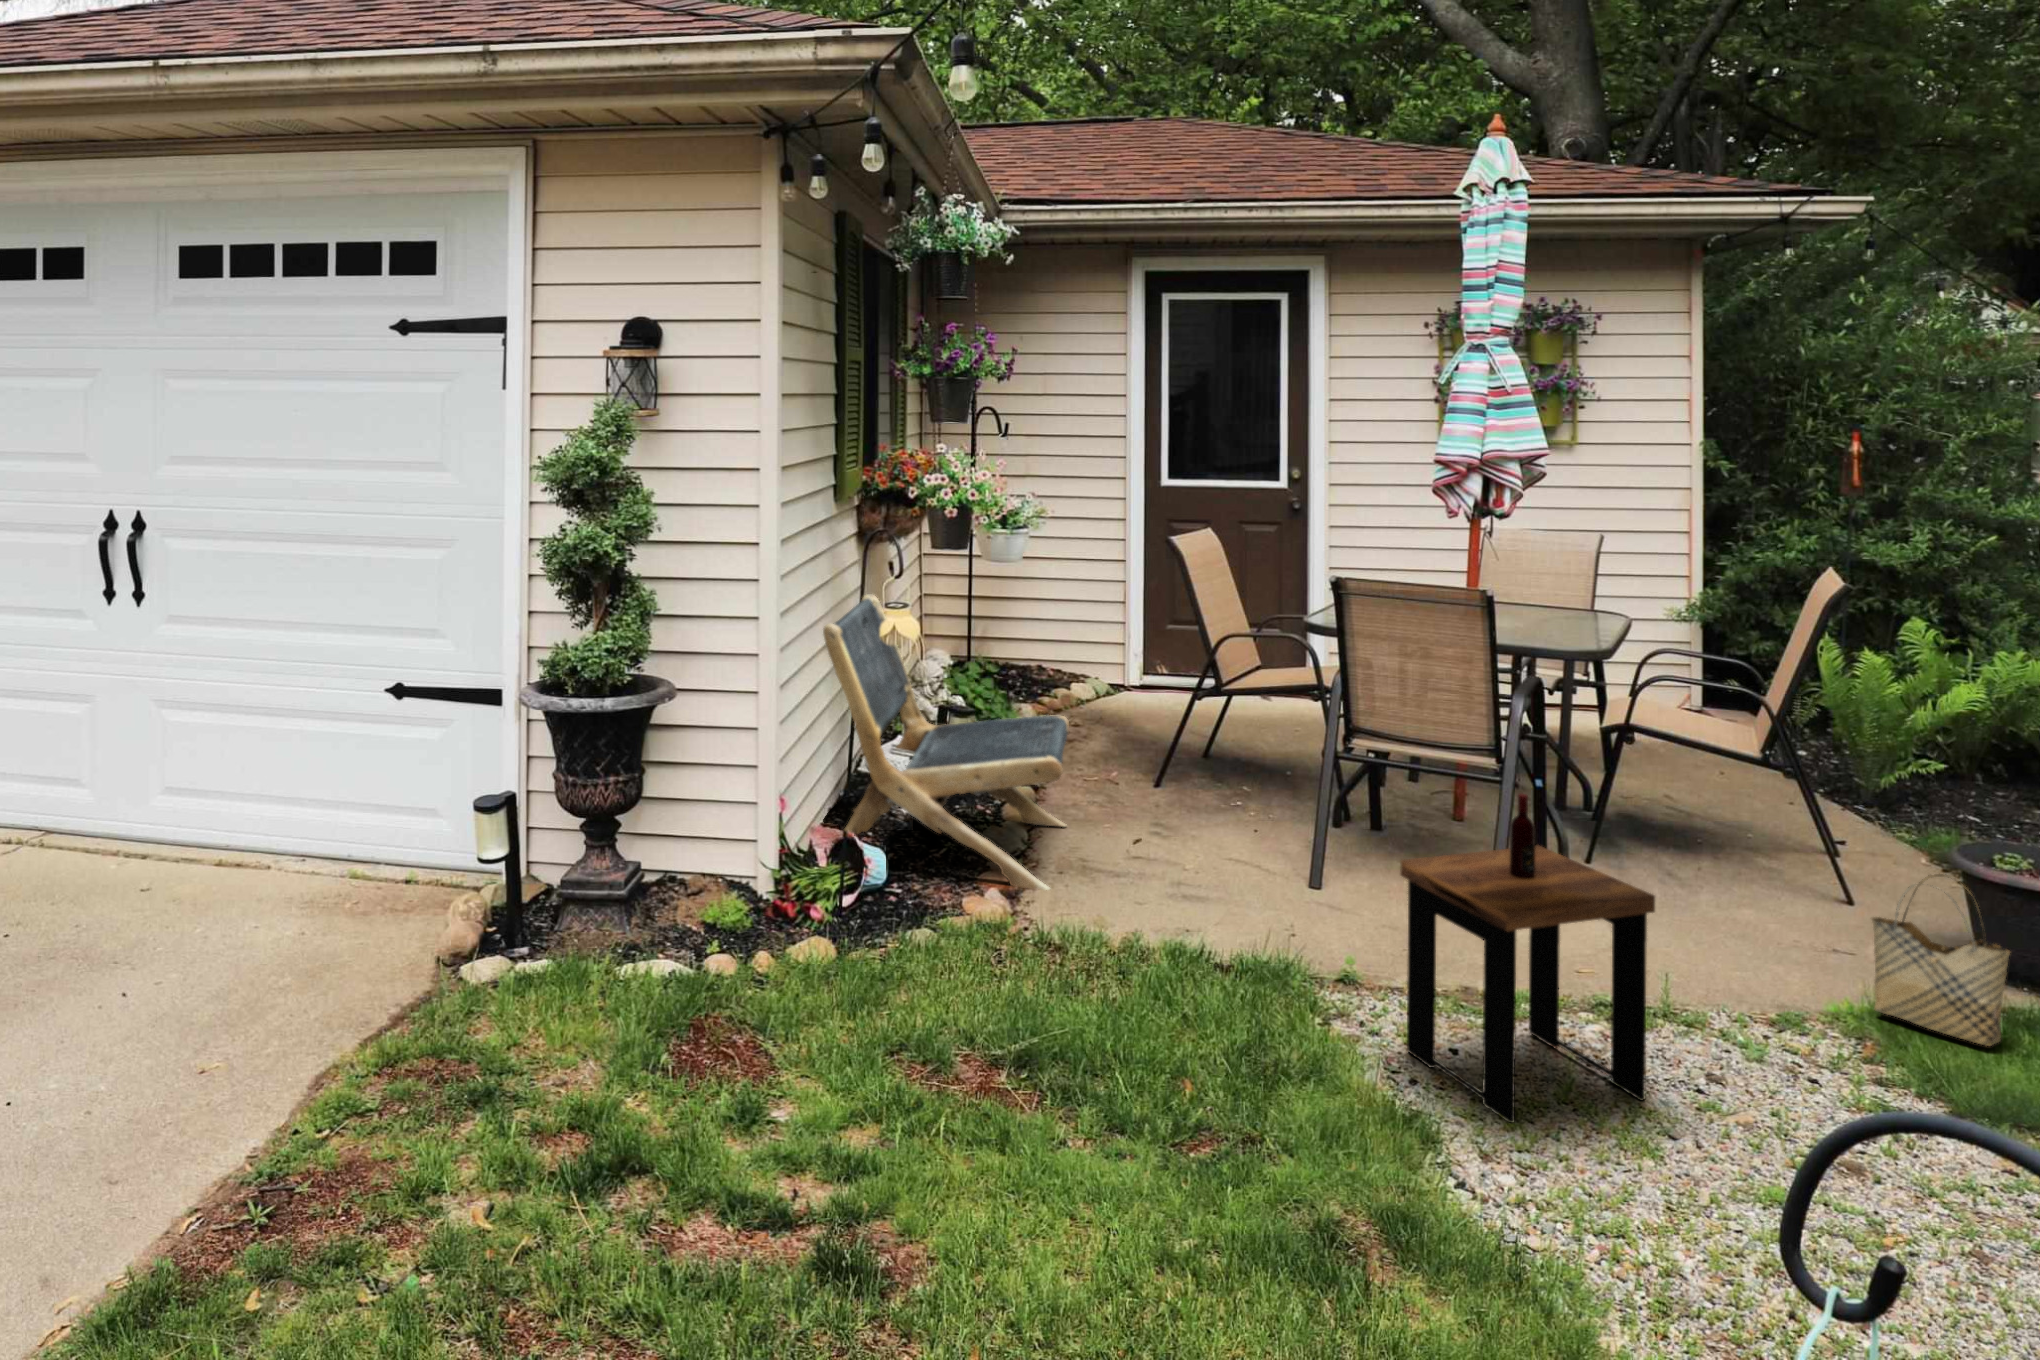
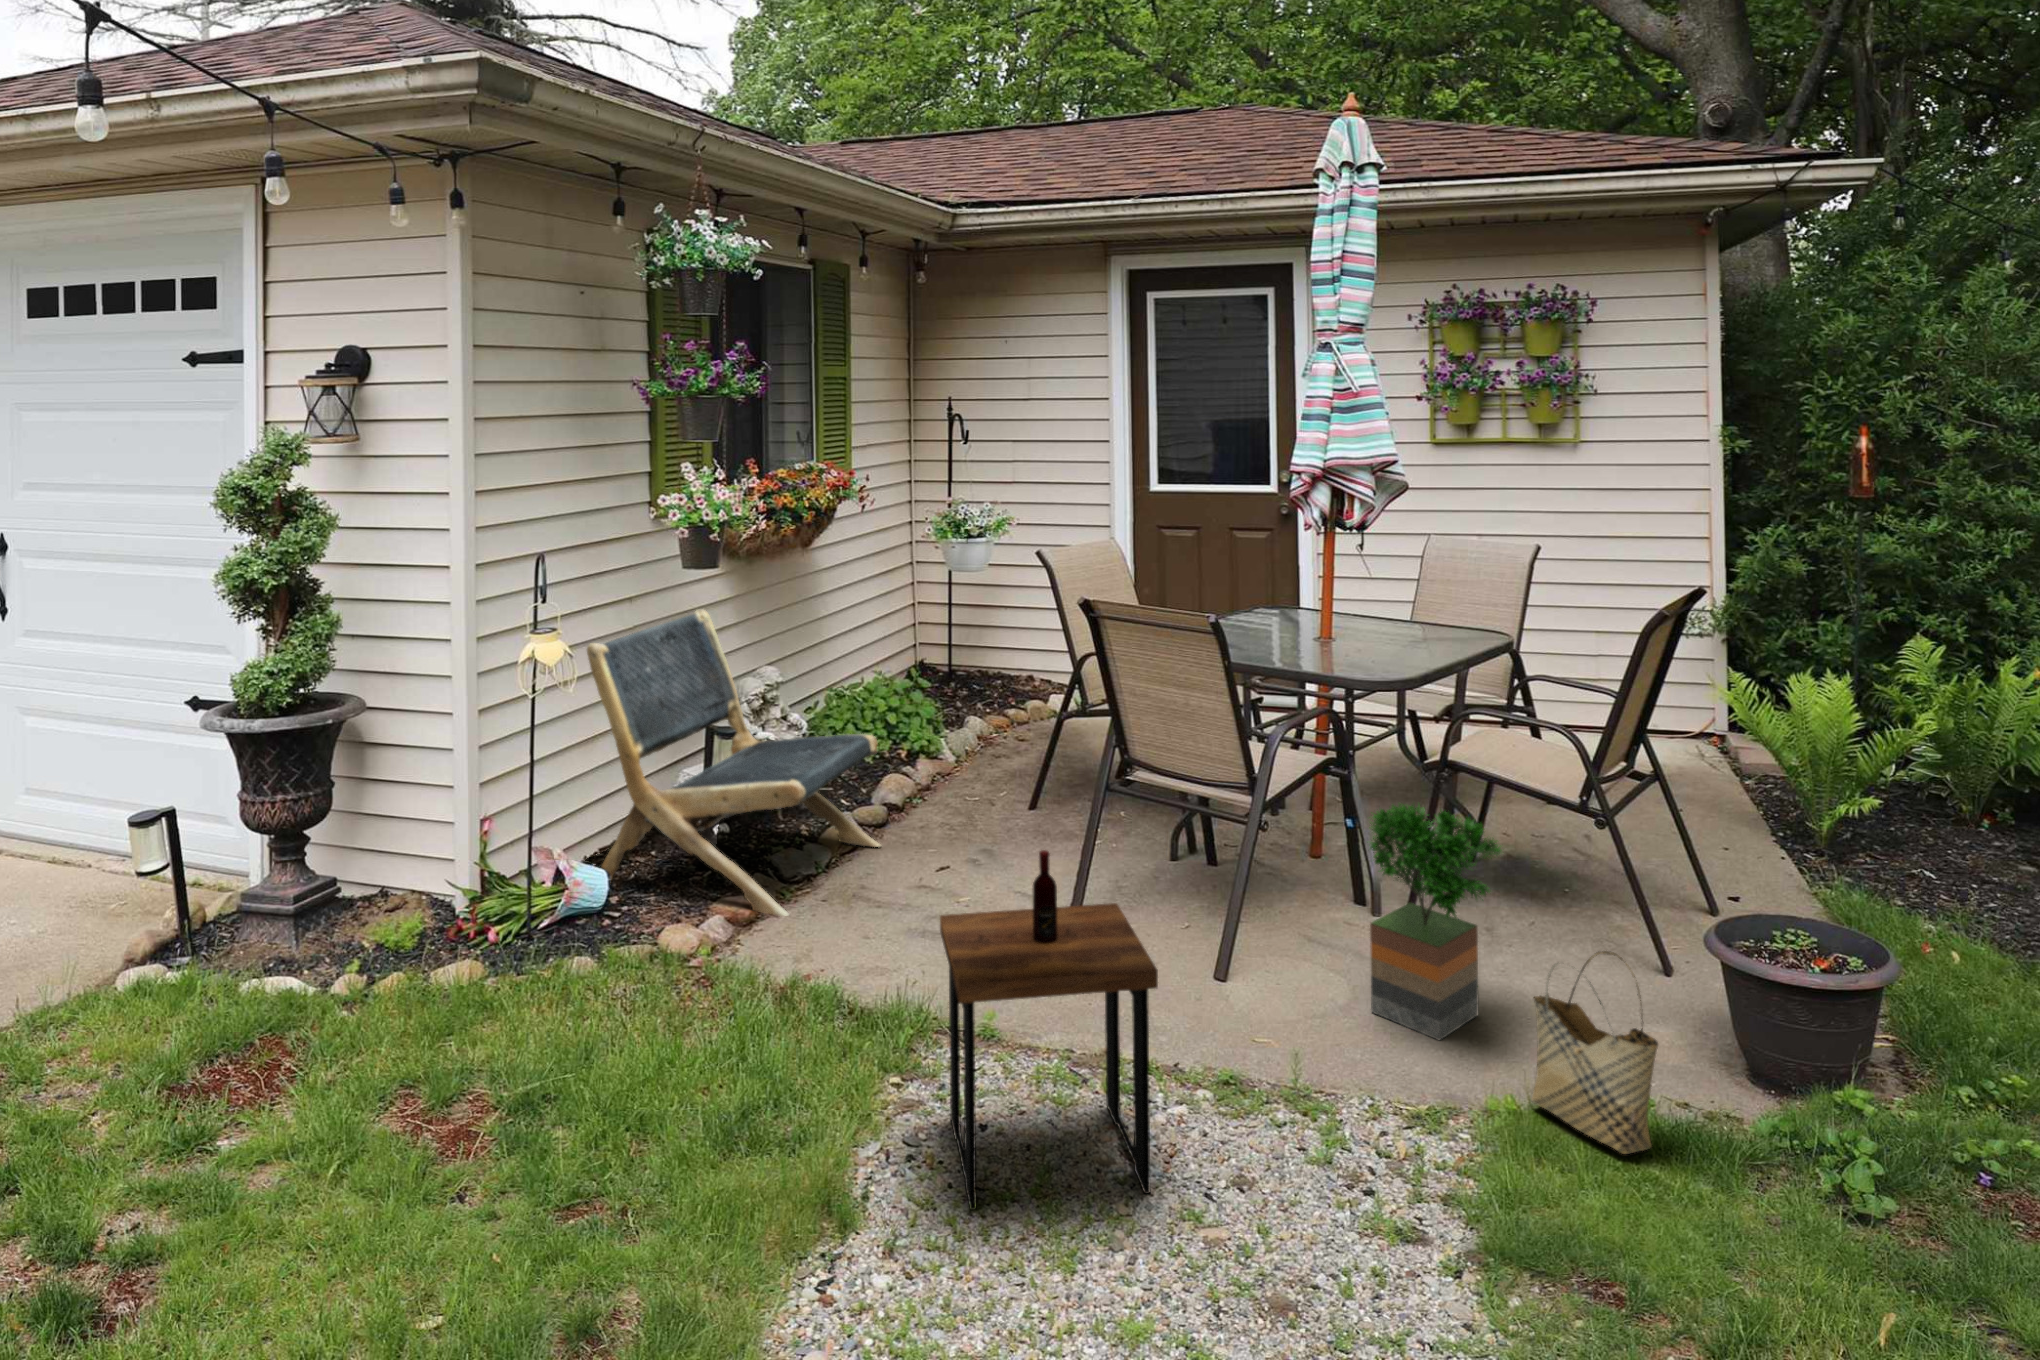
potted tree: none [1642,756,1791,968] -> present [1369,805,1502,1040]

